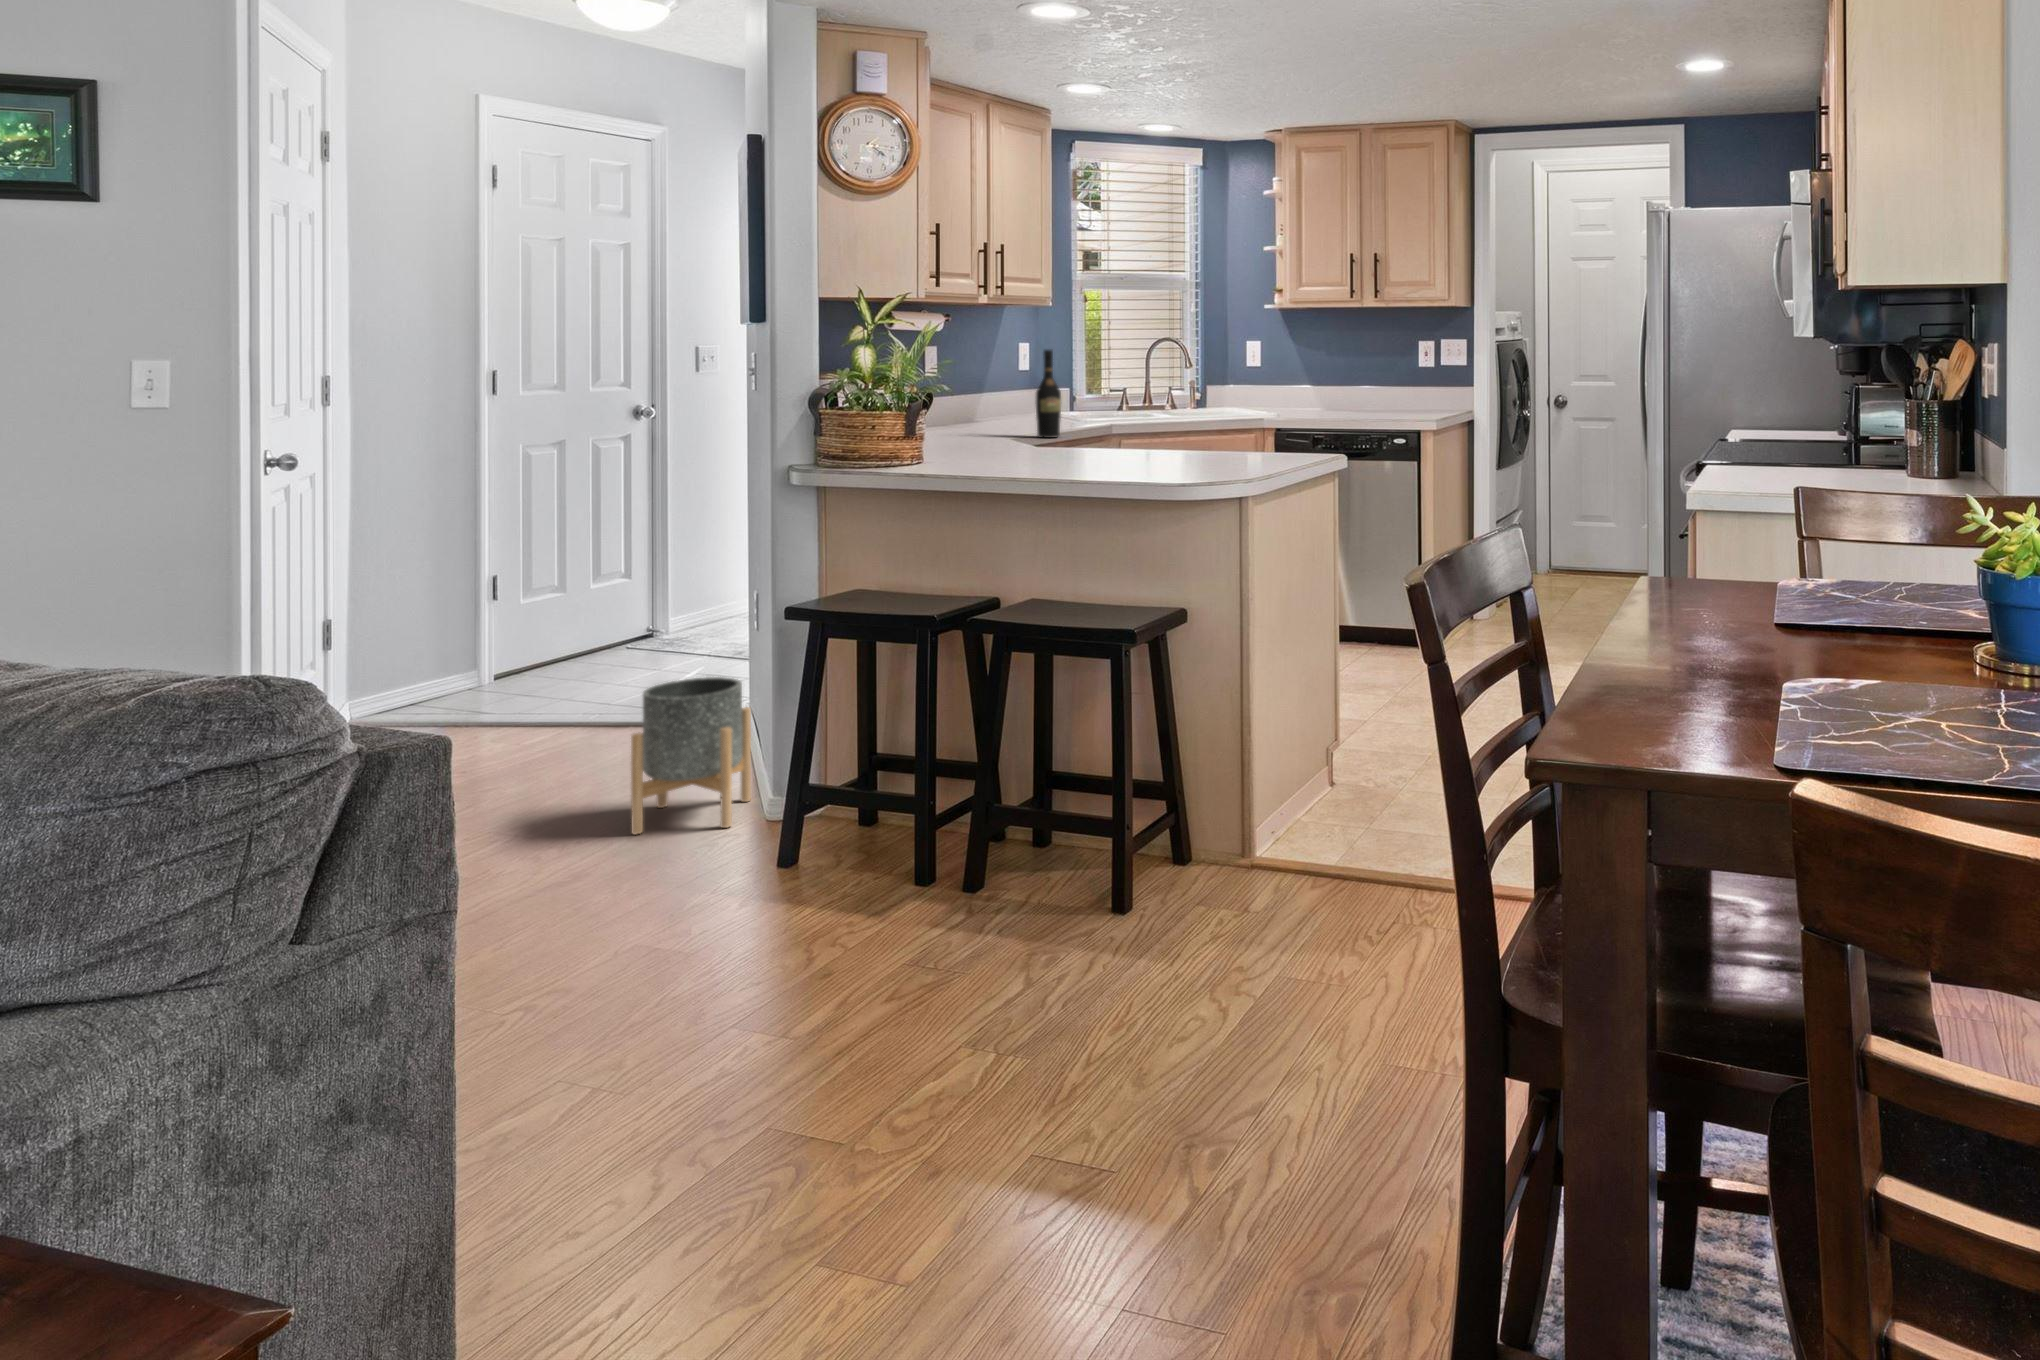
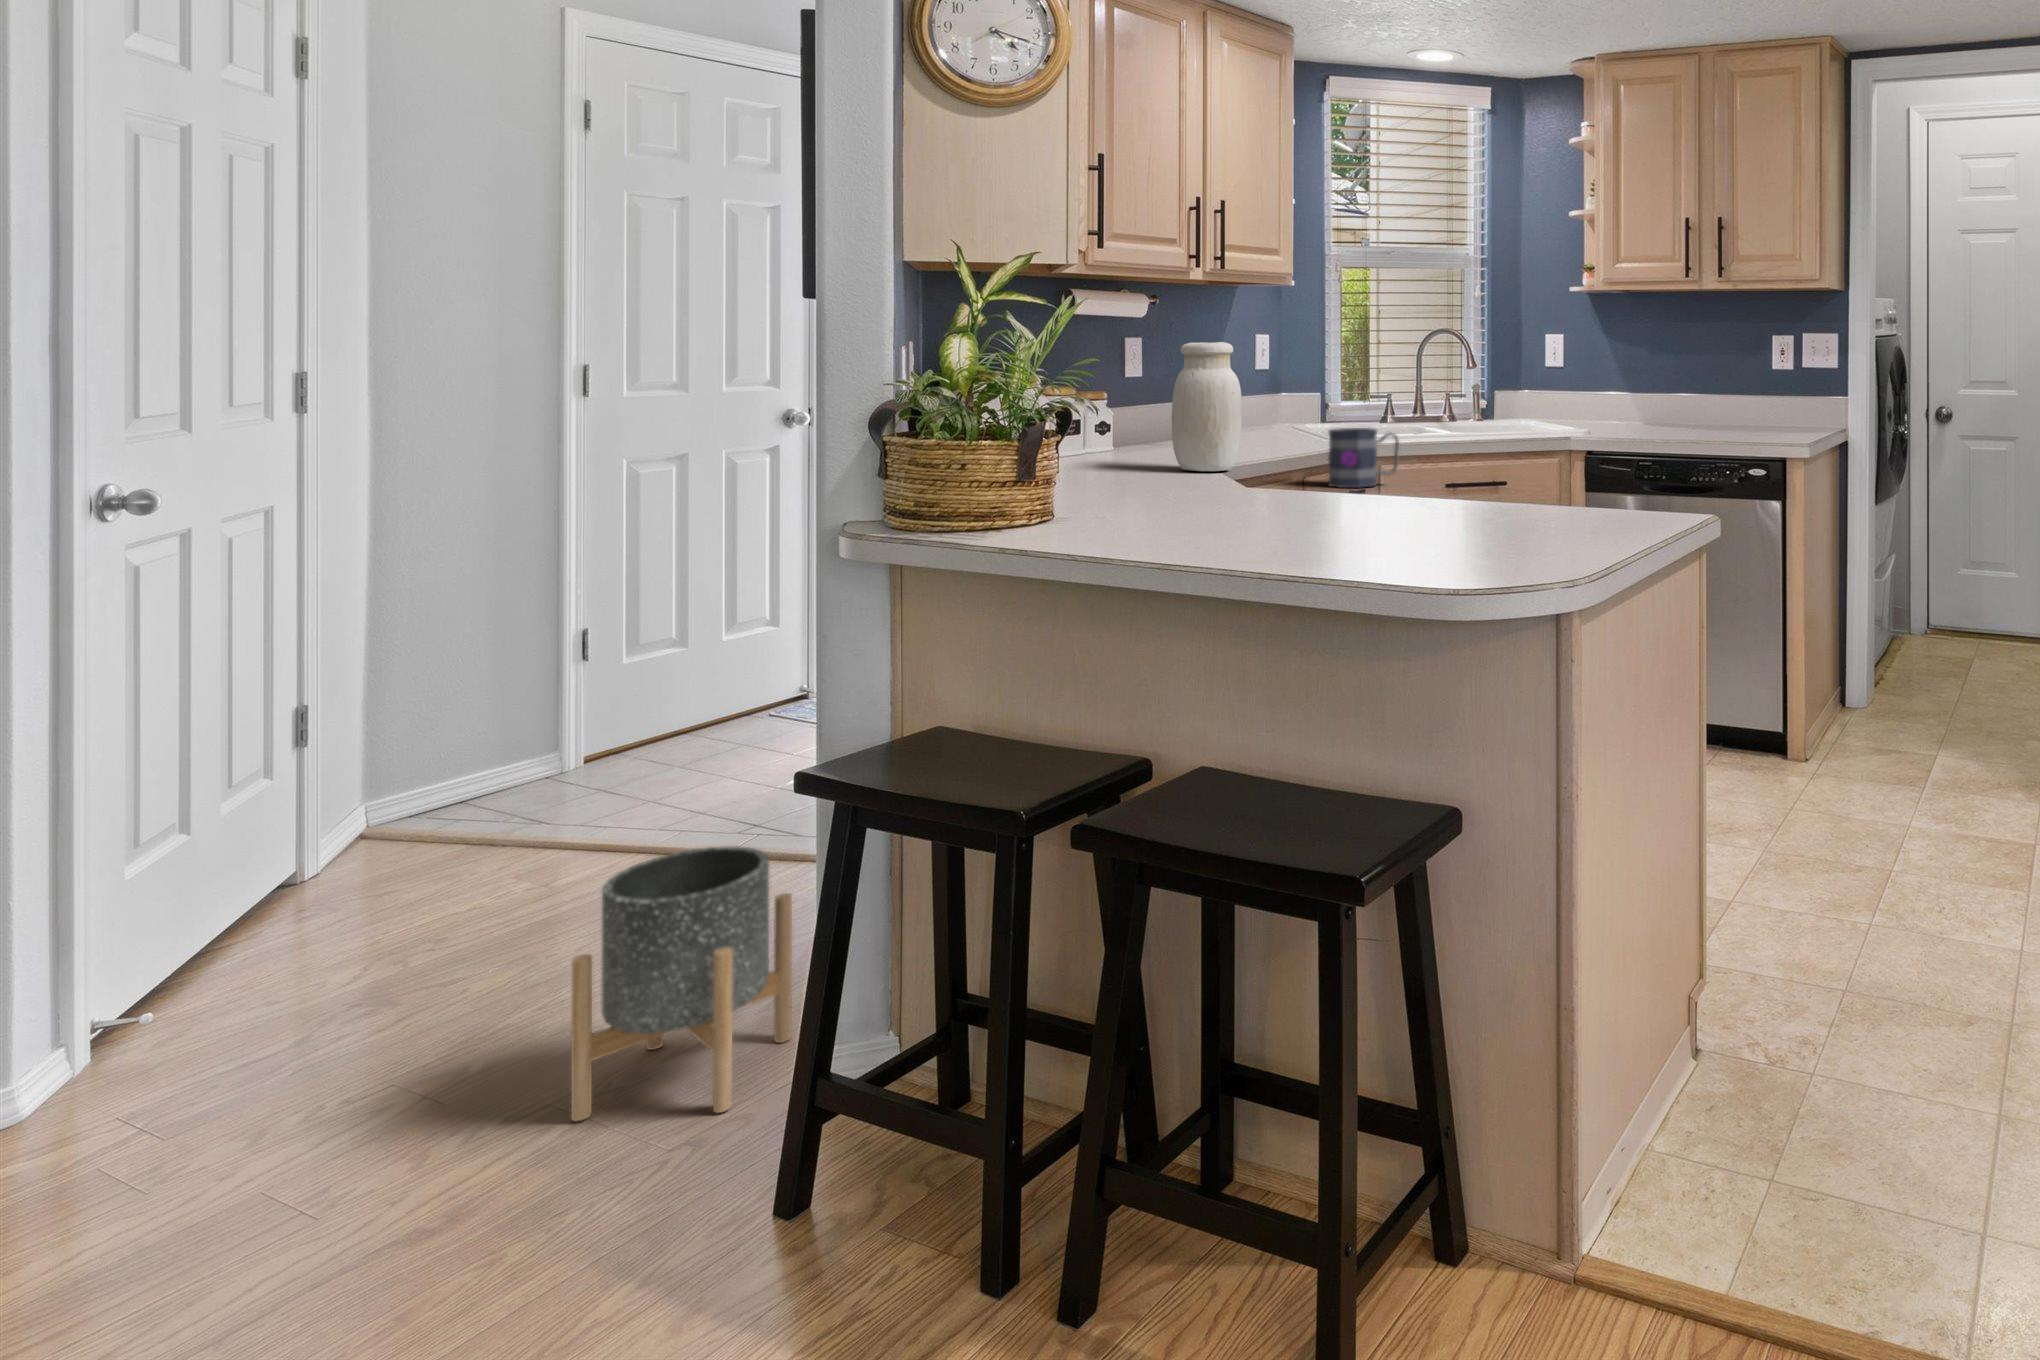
jar: none [972,350,1022,442] -> present [1172,342,1242,471]
wine bottle: present [1036,350,1061,438] -> none [1265,342,1300,463]
mug: none [1089,409,1139,450] -> present [1328,428,1399,488]

